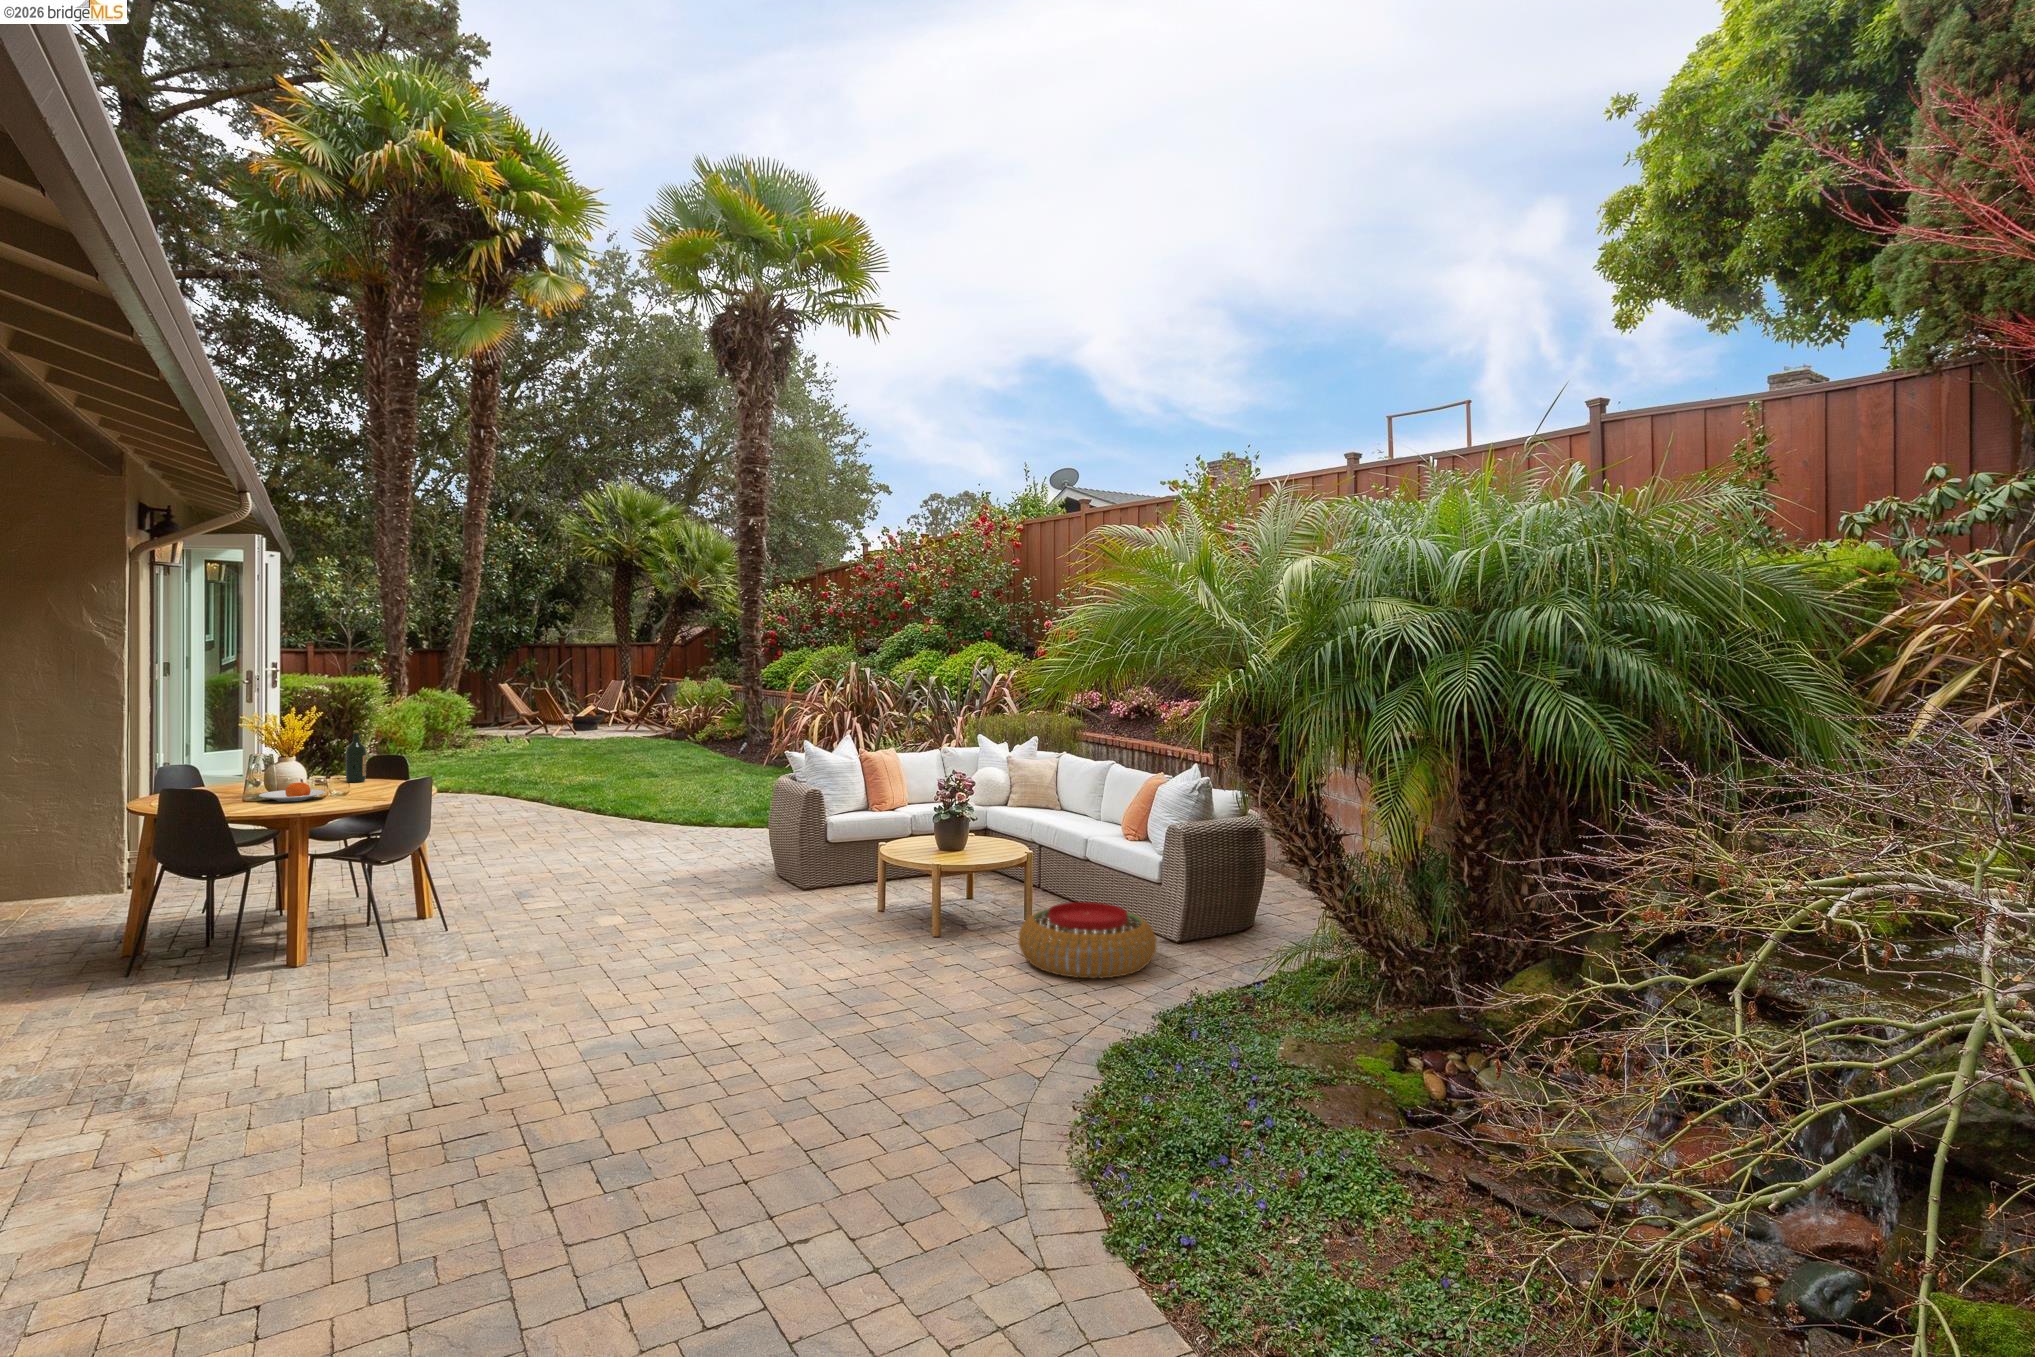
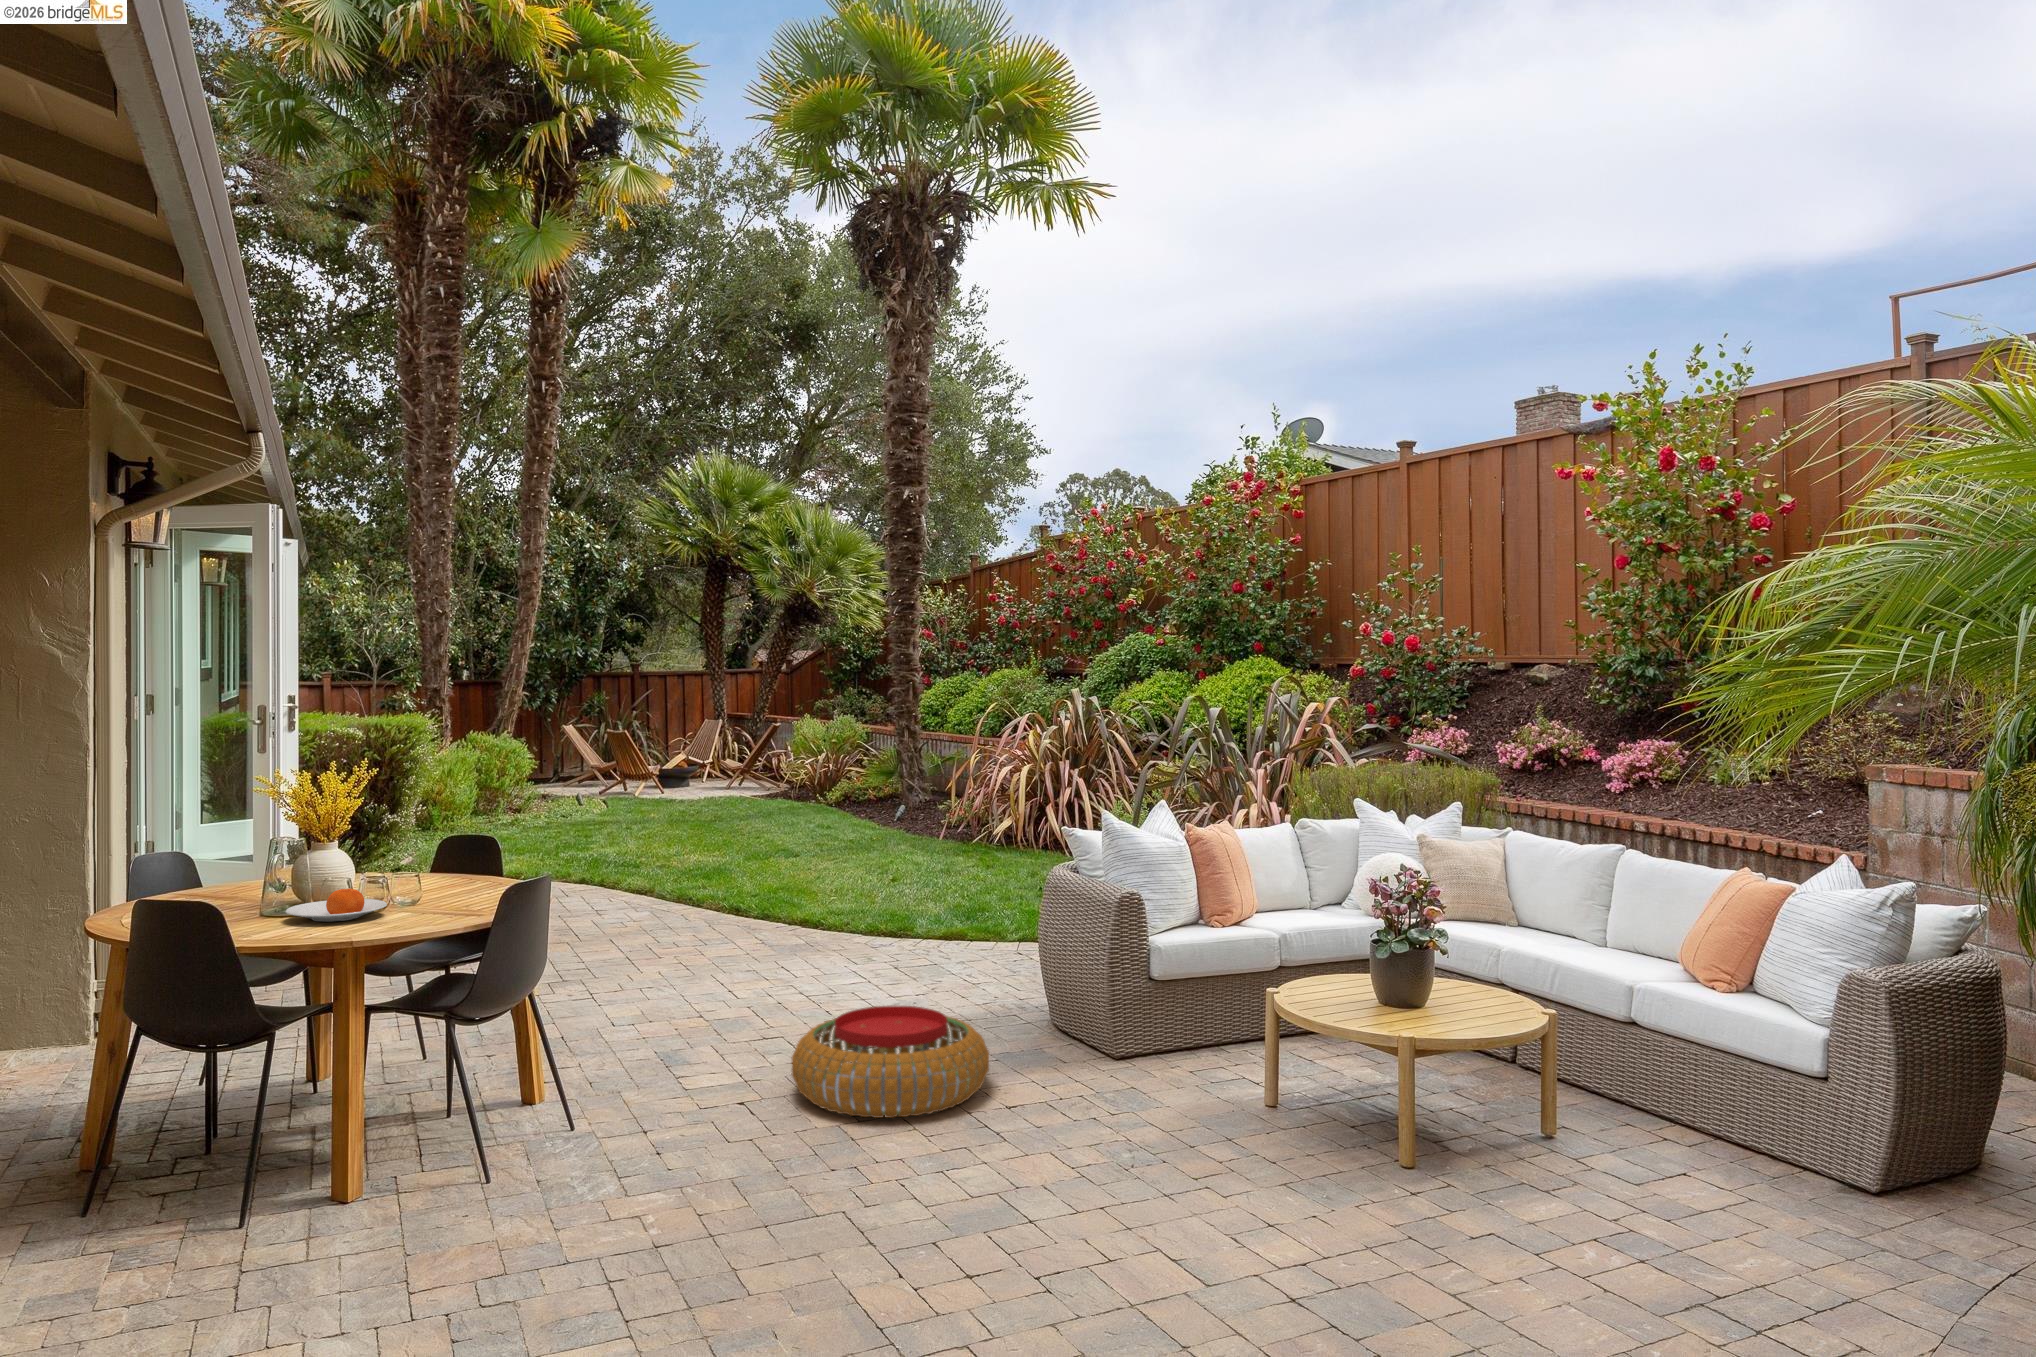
wine bottle: present [346,730,366,782] -> none [410,799,440,882]
pouf: present [1018,902,1156,978] -> present [791,1006,989,1118]

